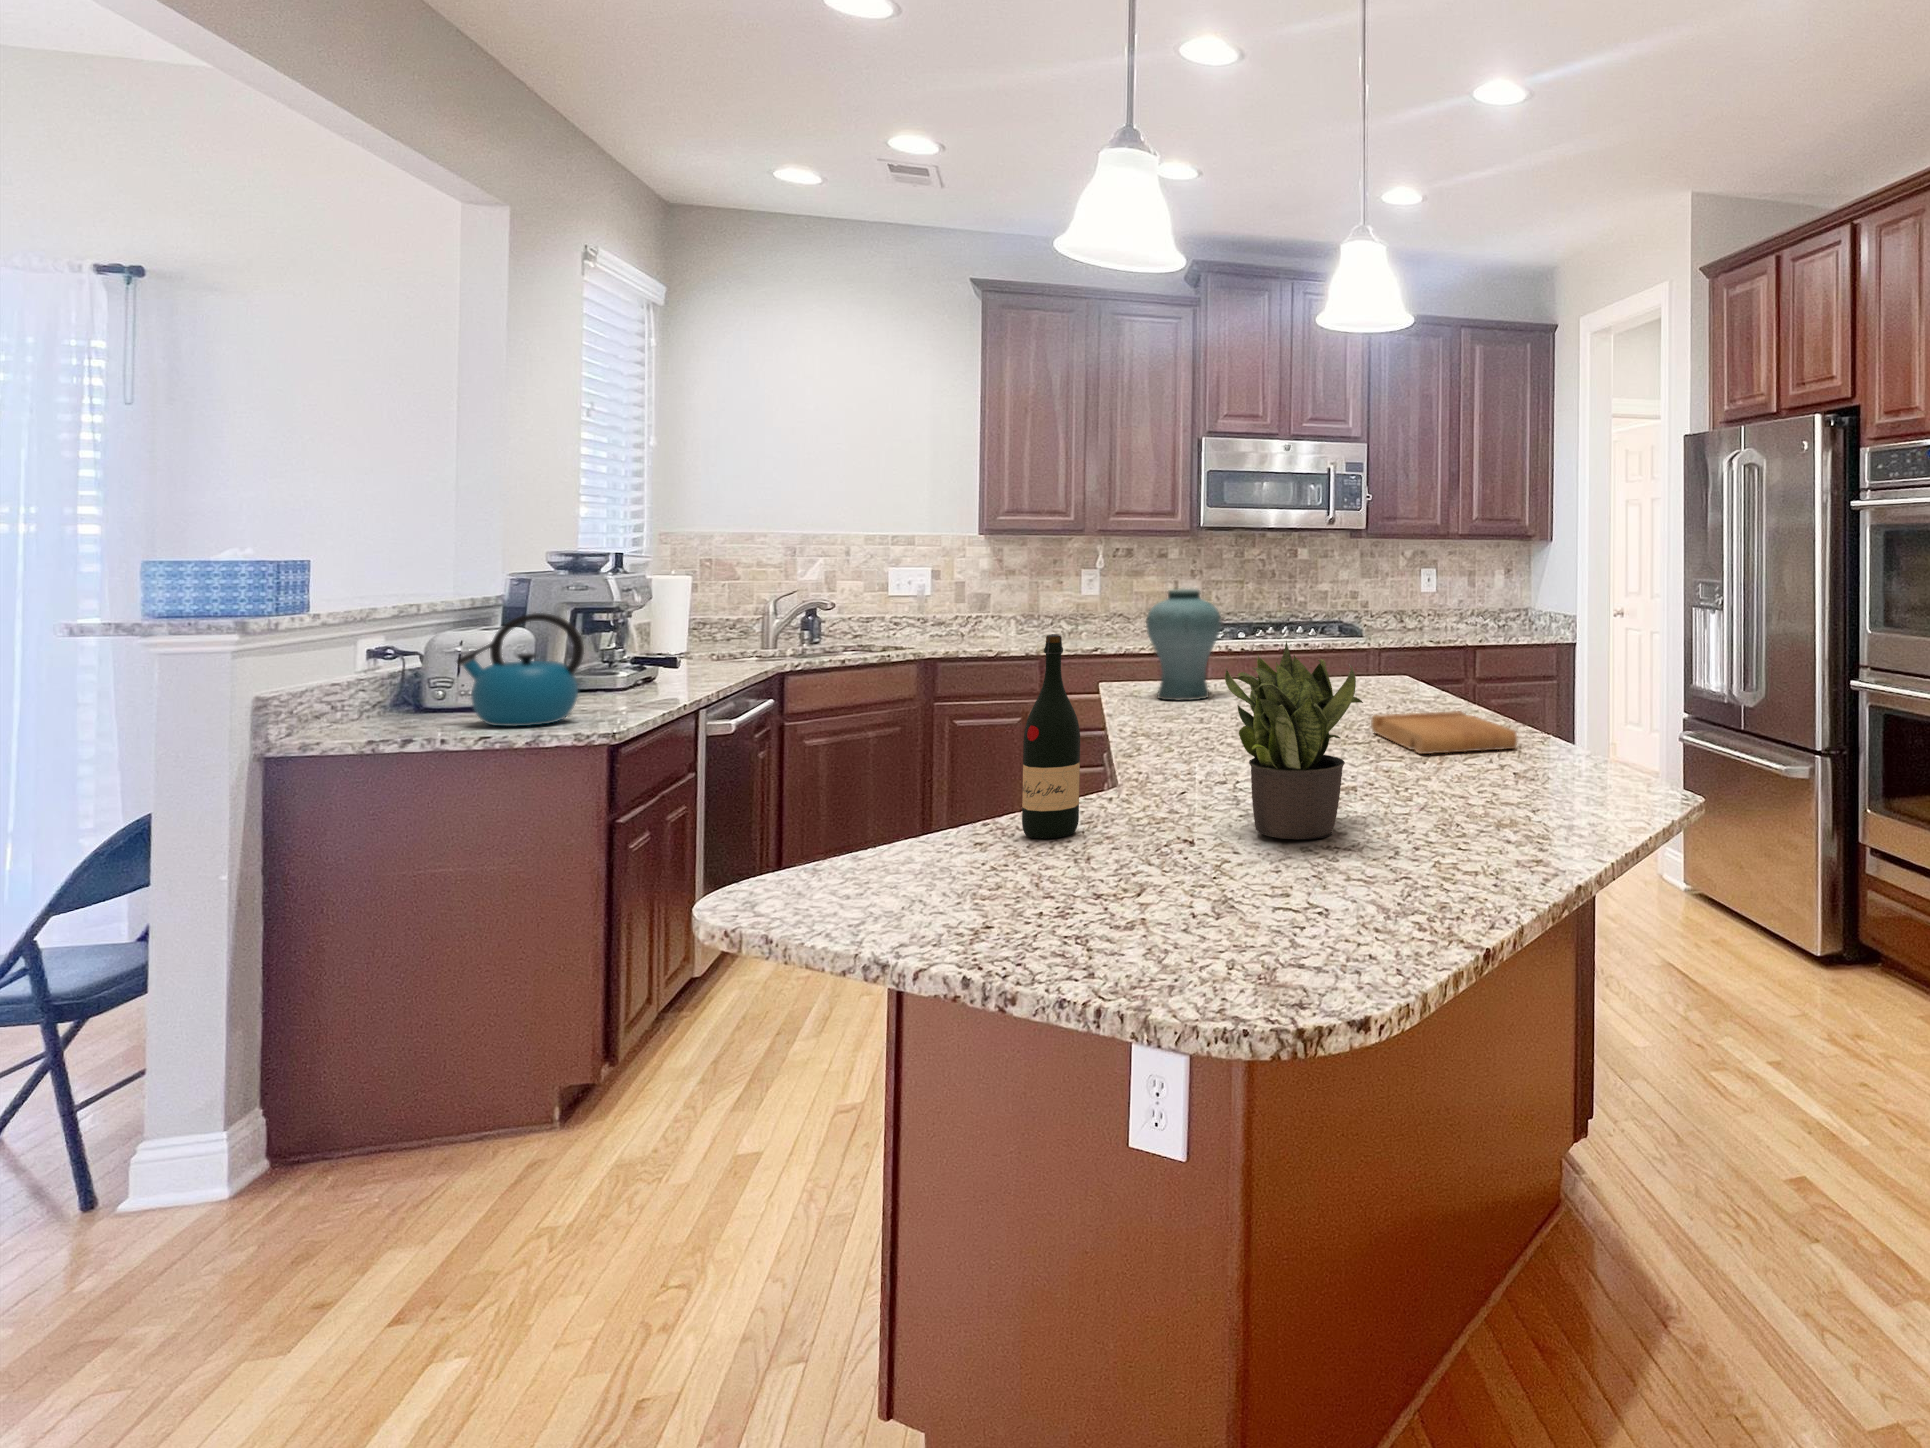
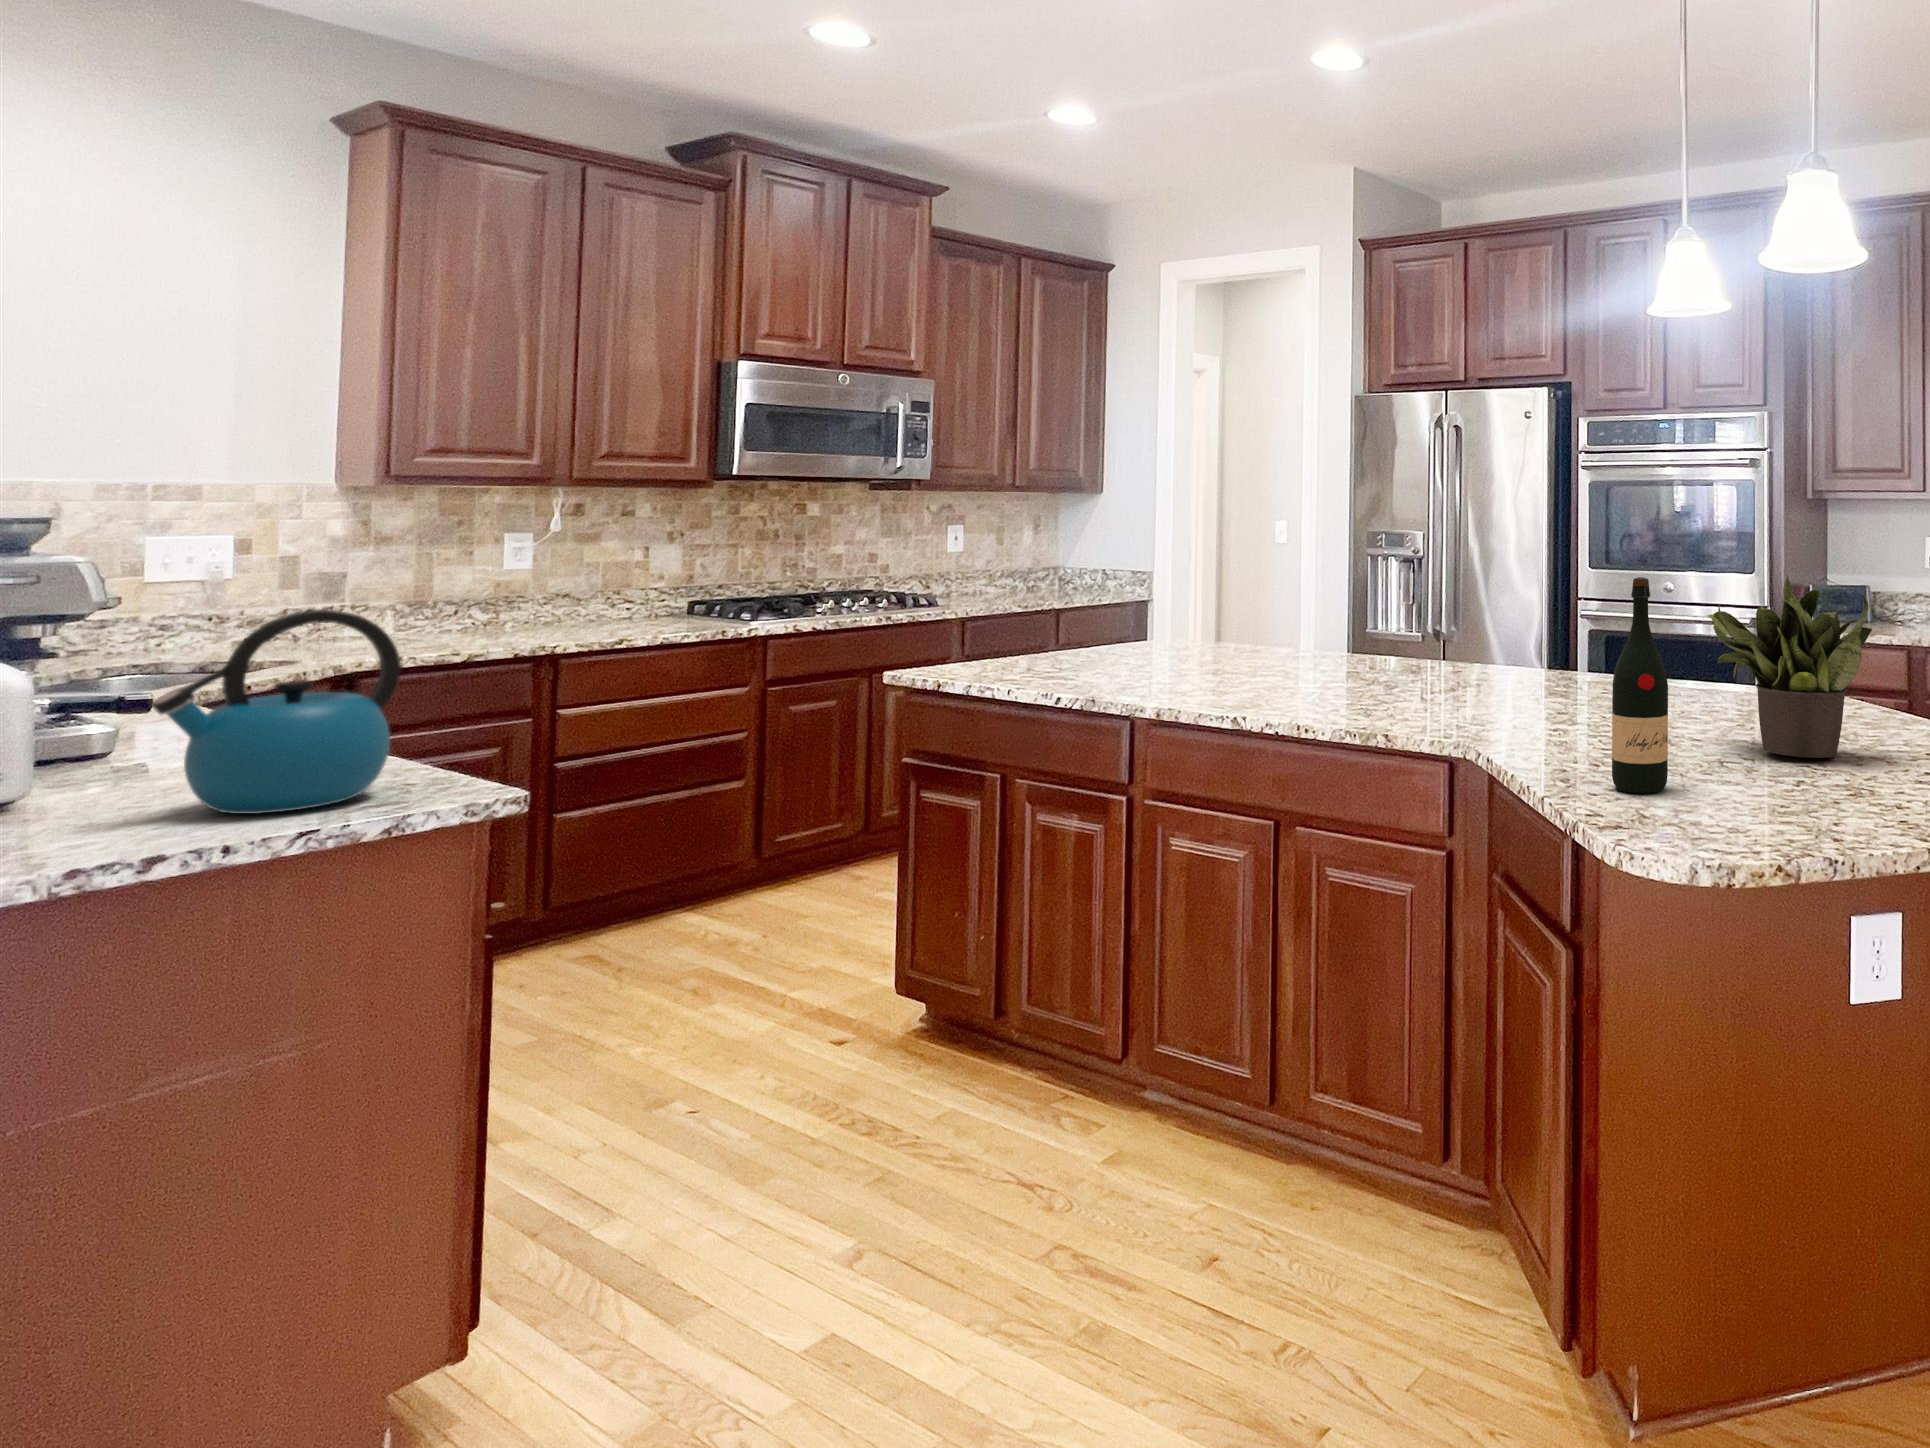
vase: present [1146,589,1221,701] -> none [1034,545,1126,679]
cutting board: present [1371,711,1517,754] -> none [1440,655,1622,693]

